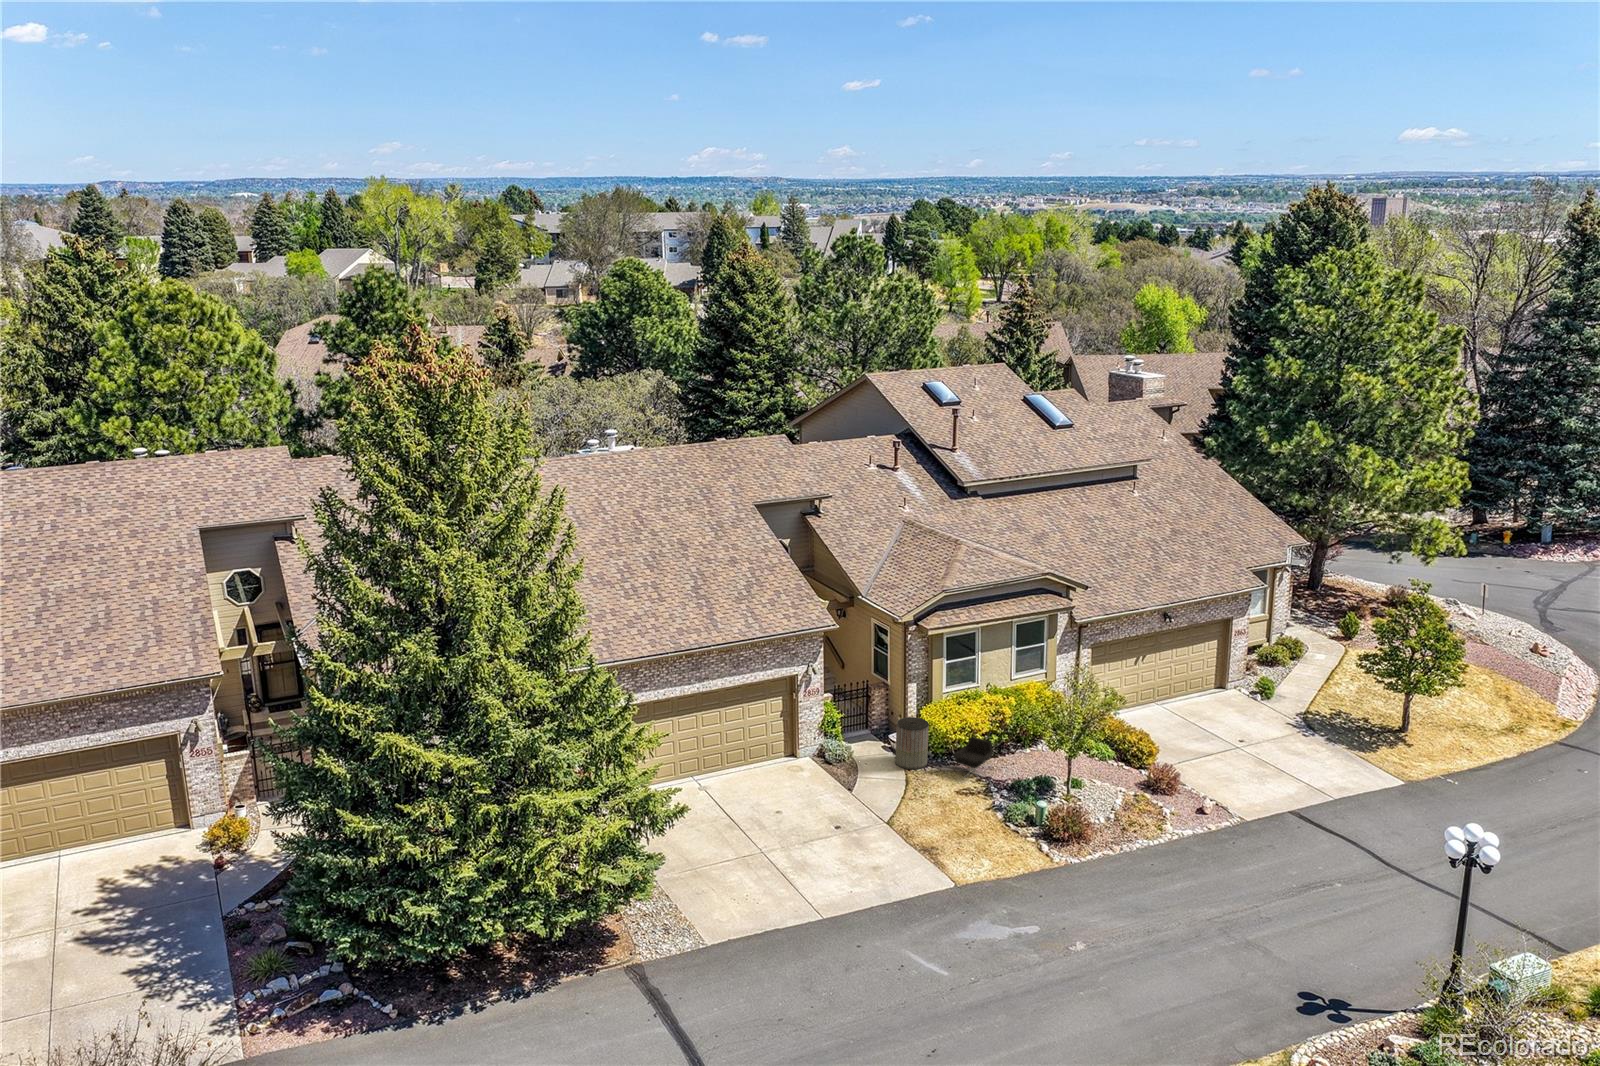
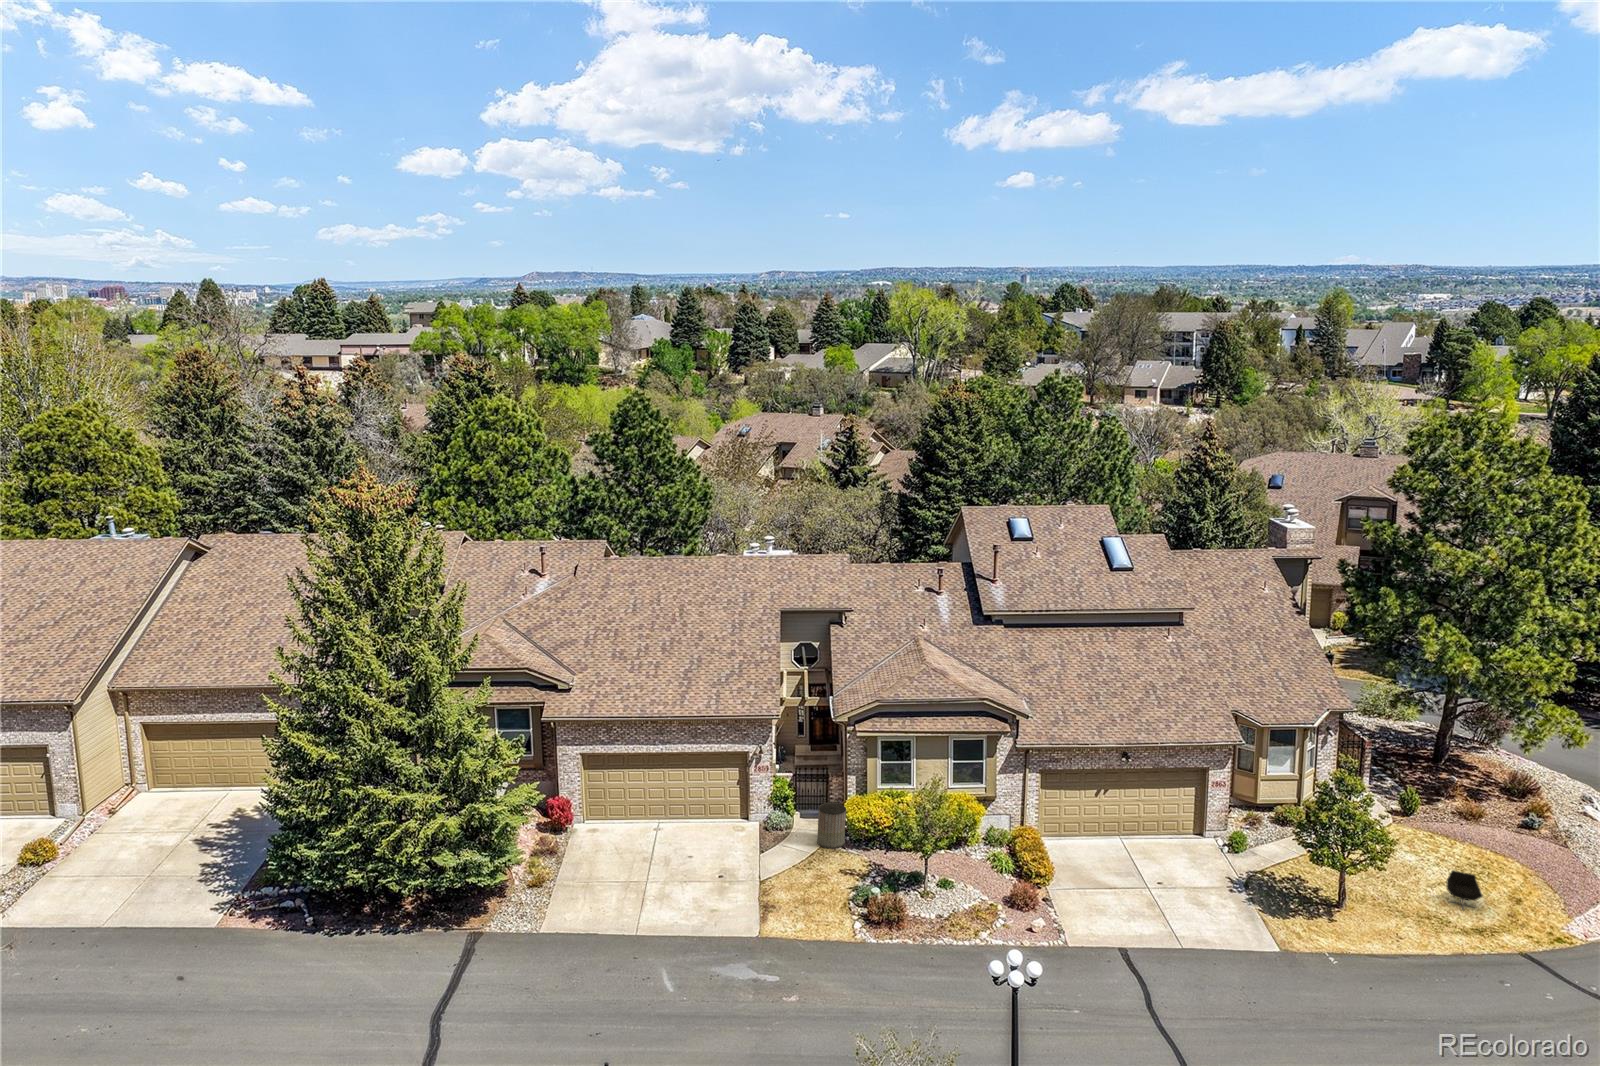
lounge chair: present [953,737,993,775] -> present [1446,870,1483,909]

